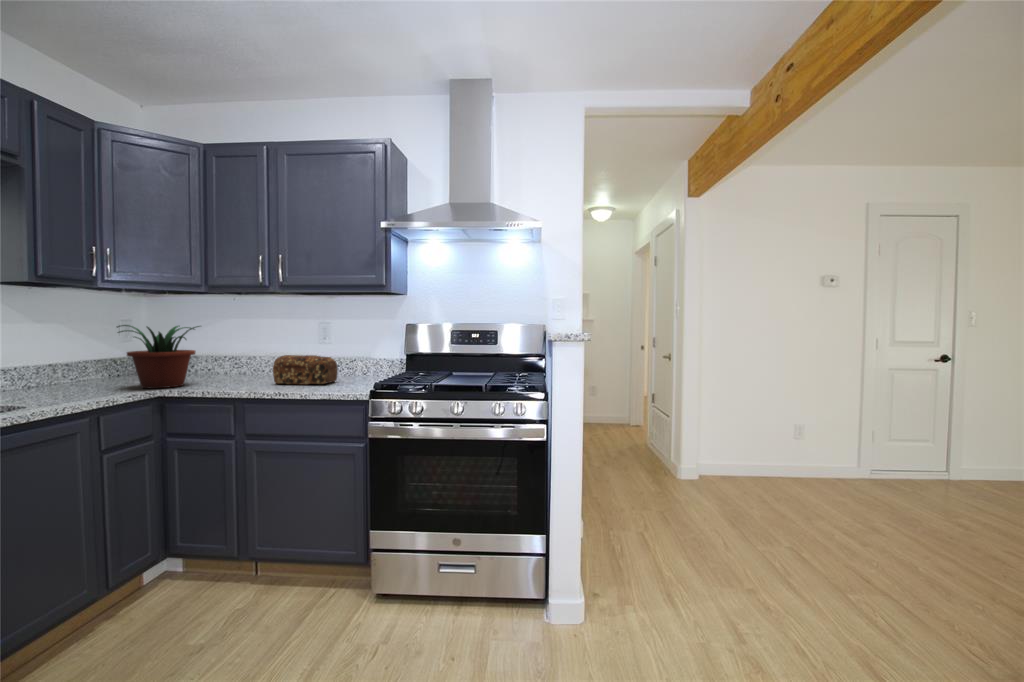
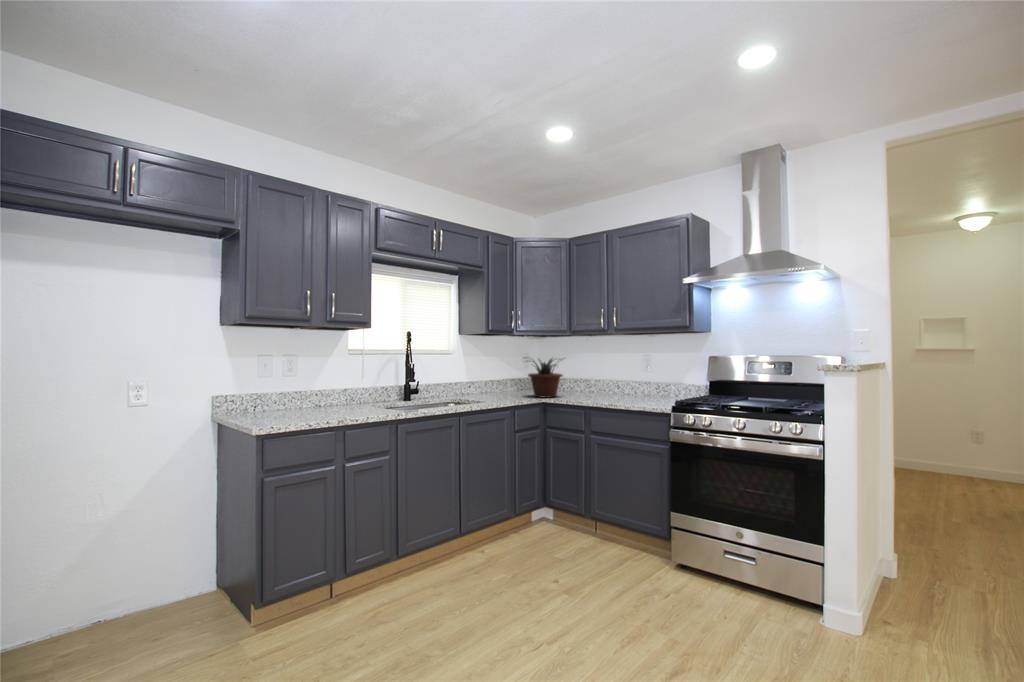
bread loaf: present [273,355,338,384] -> none [608,379,653,402]

